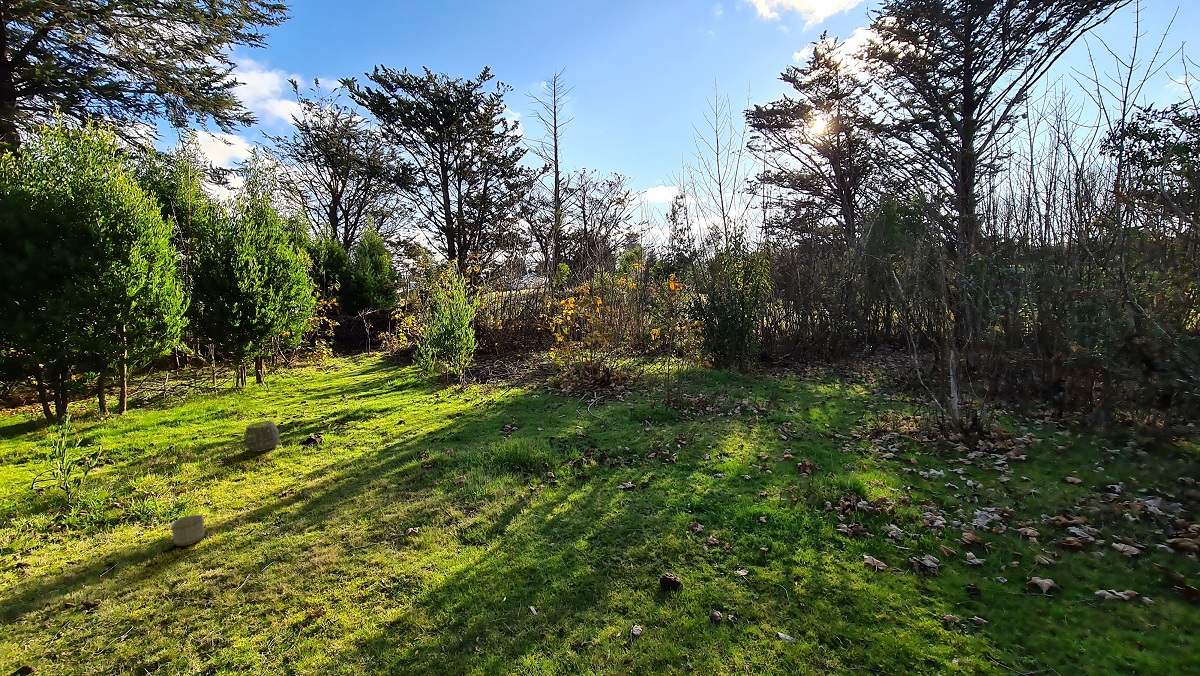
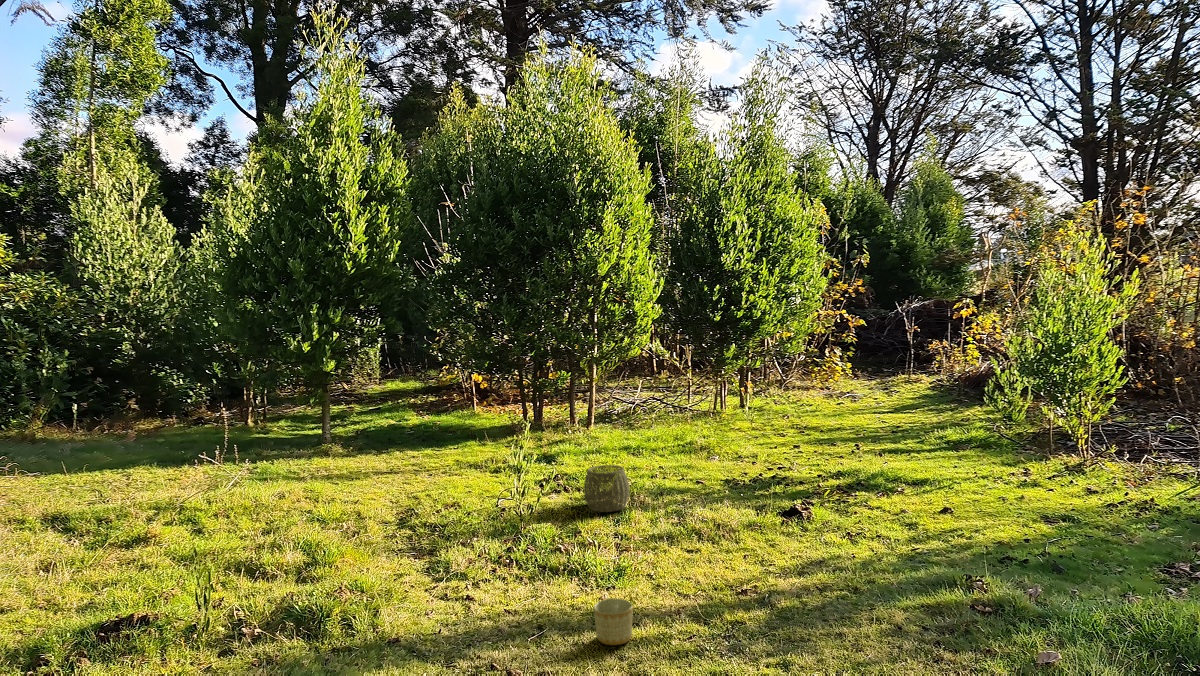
woven basket: present [244,421,279,452] -> present [584,465,629,512]

